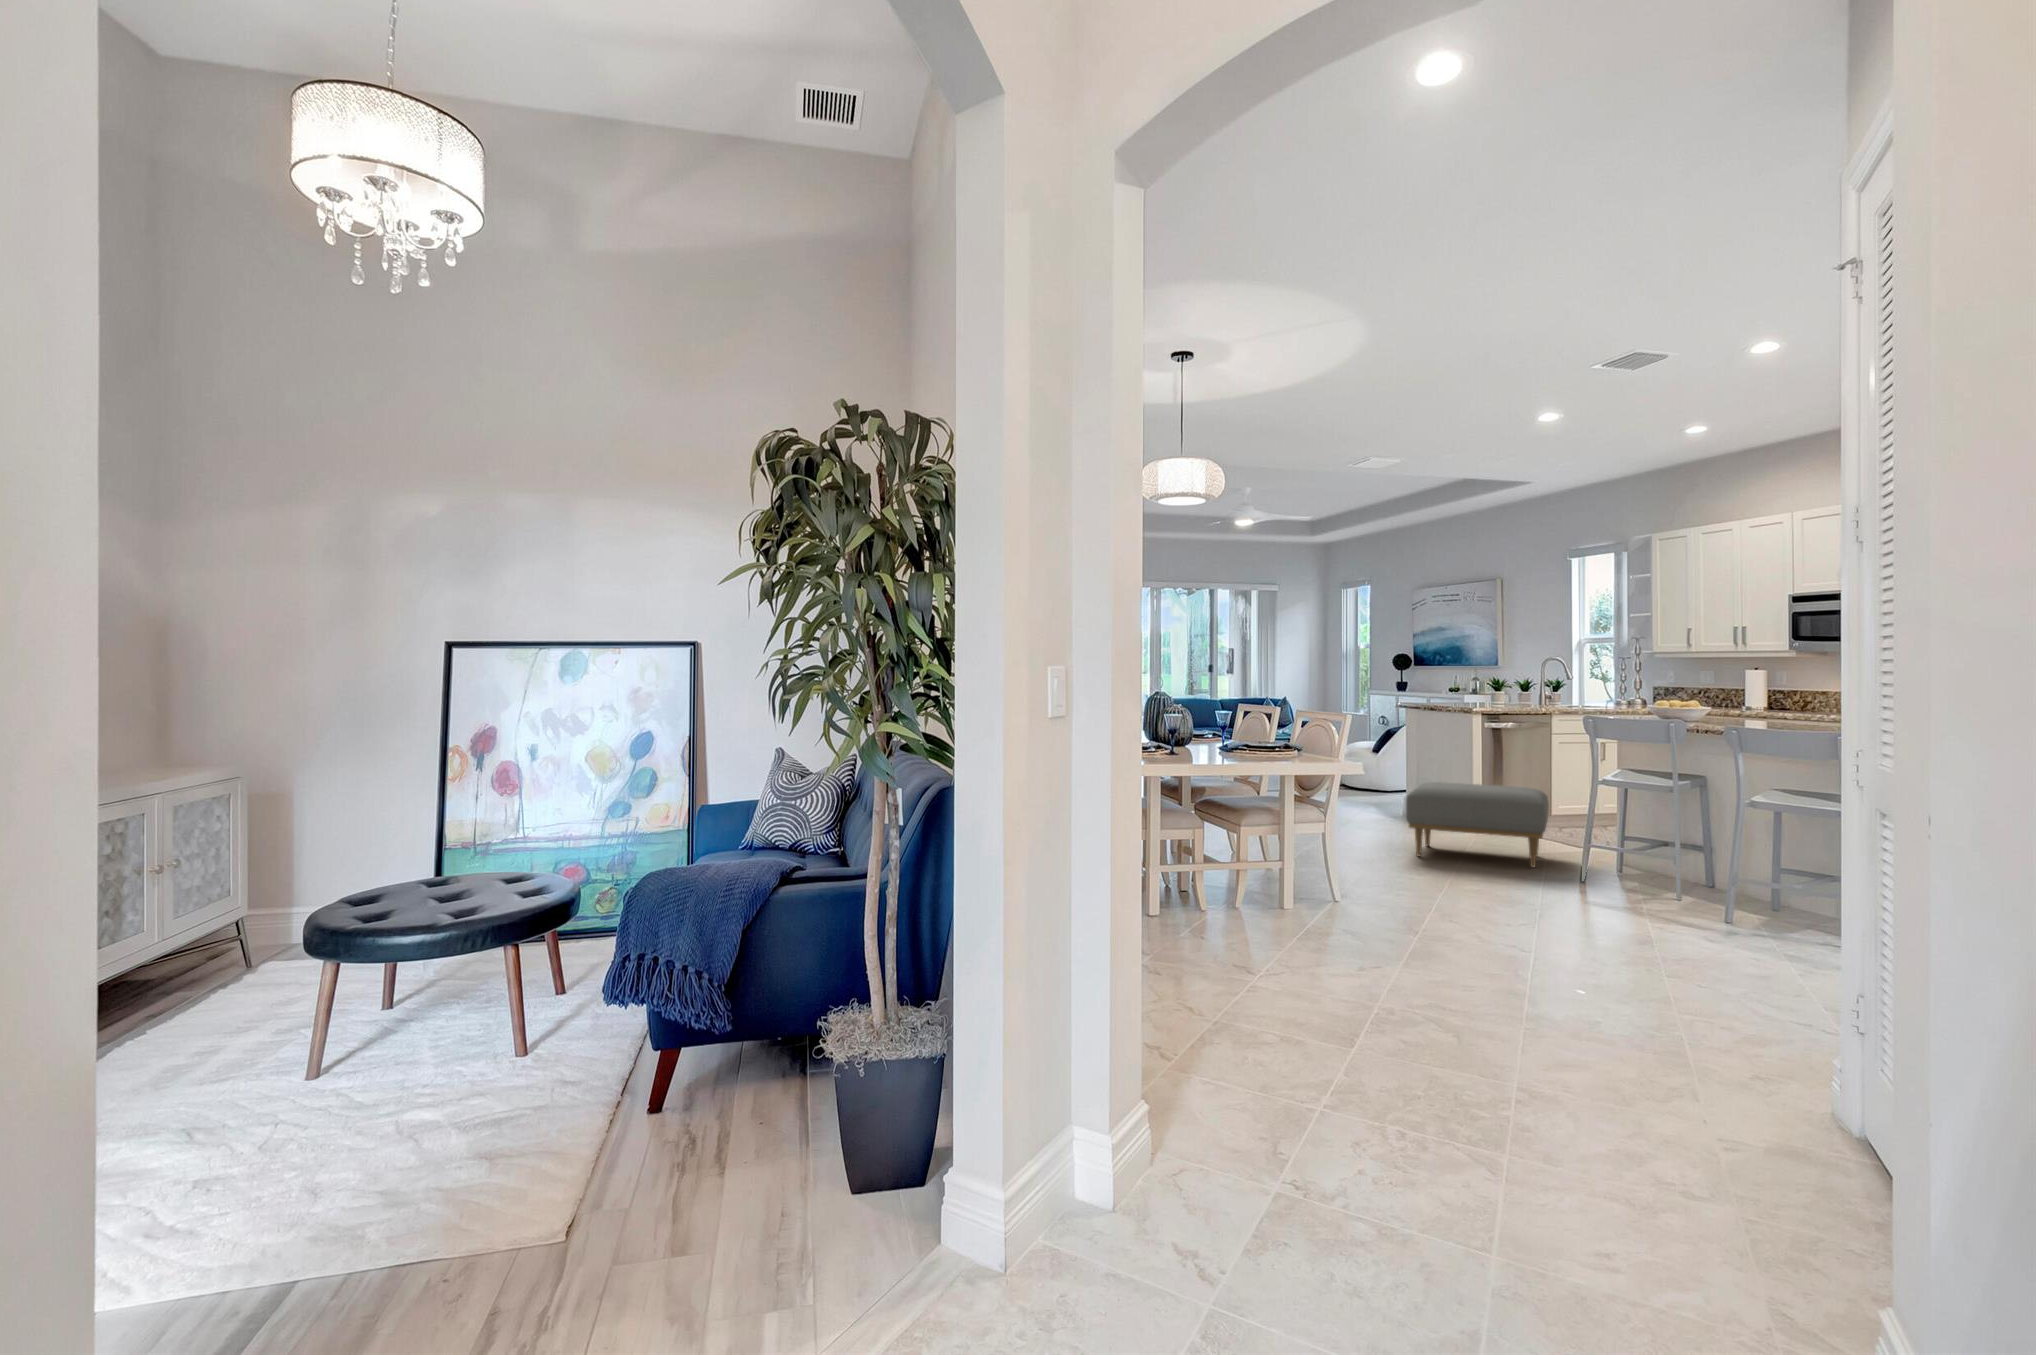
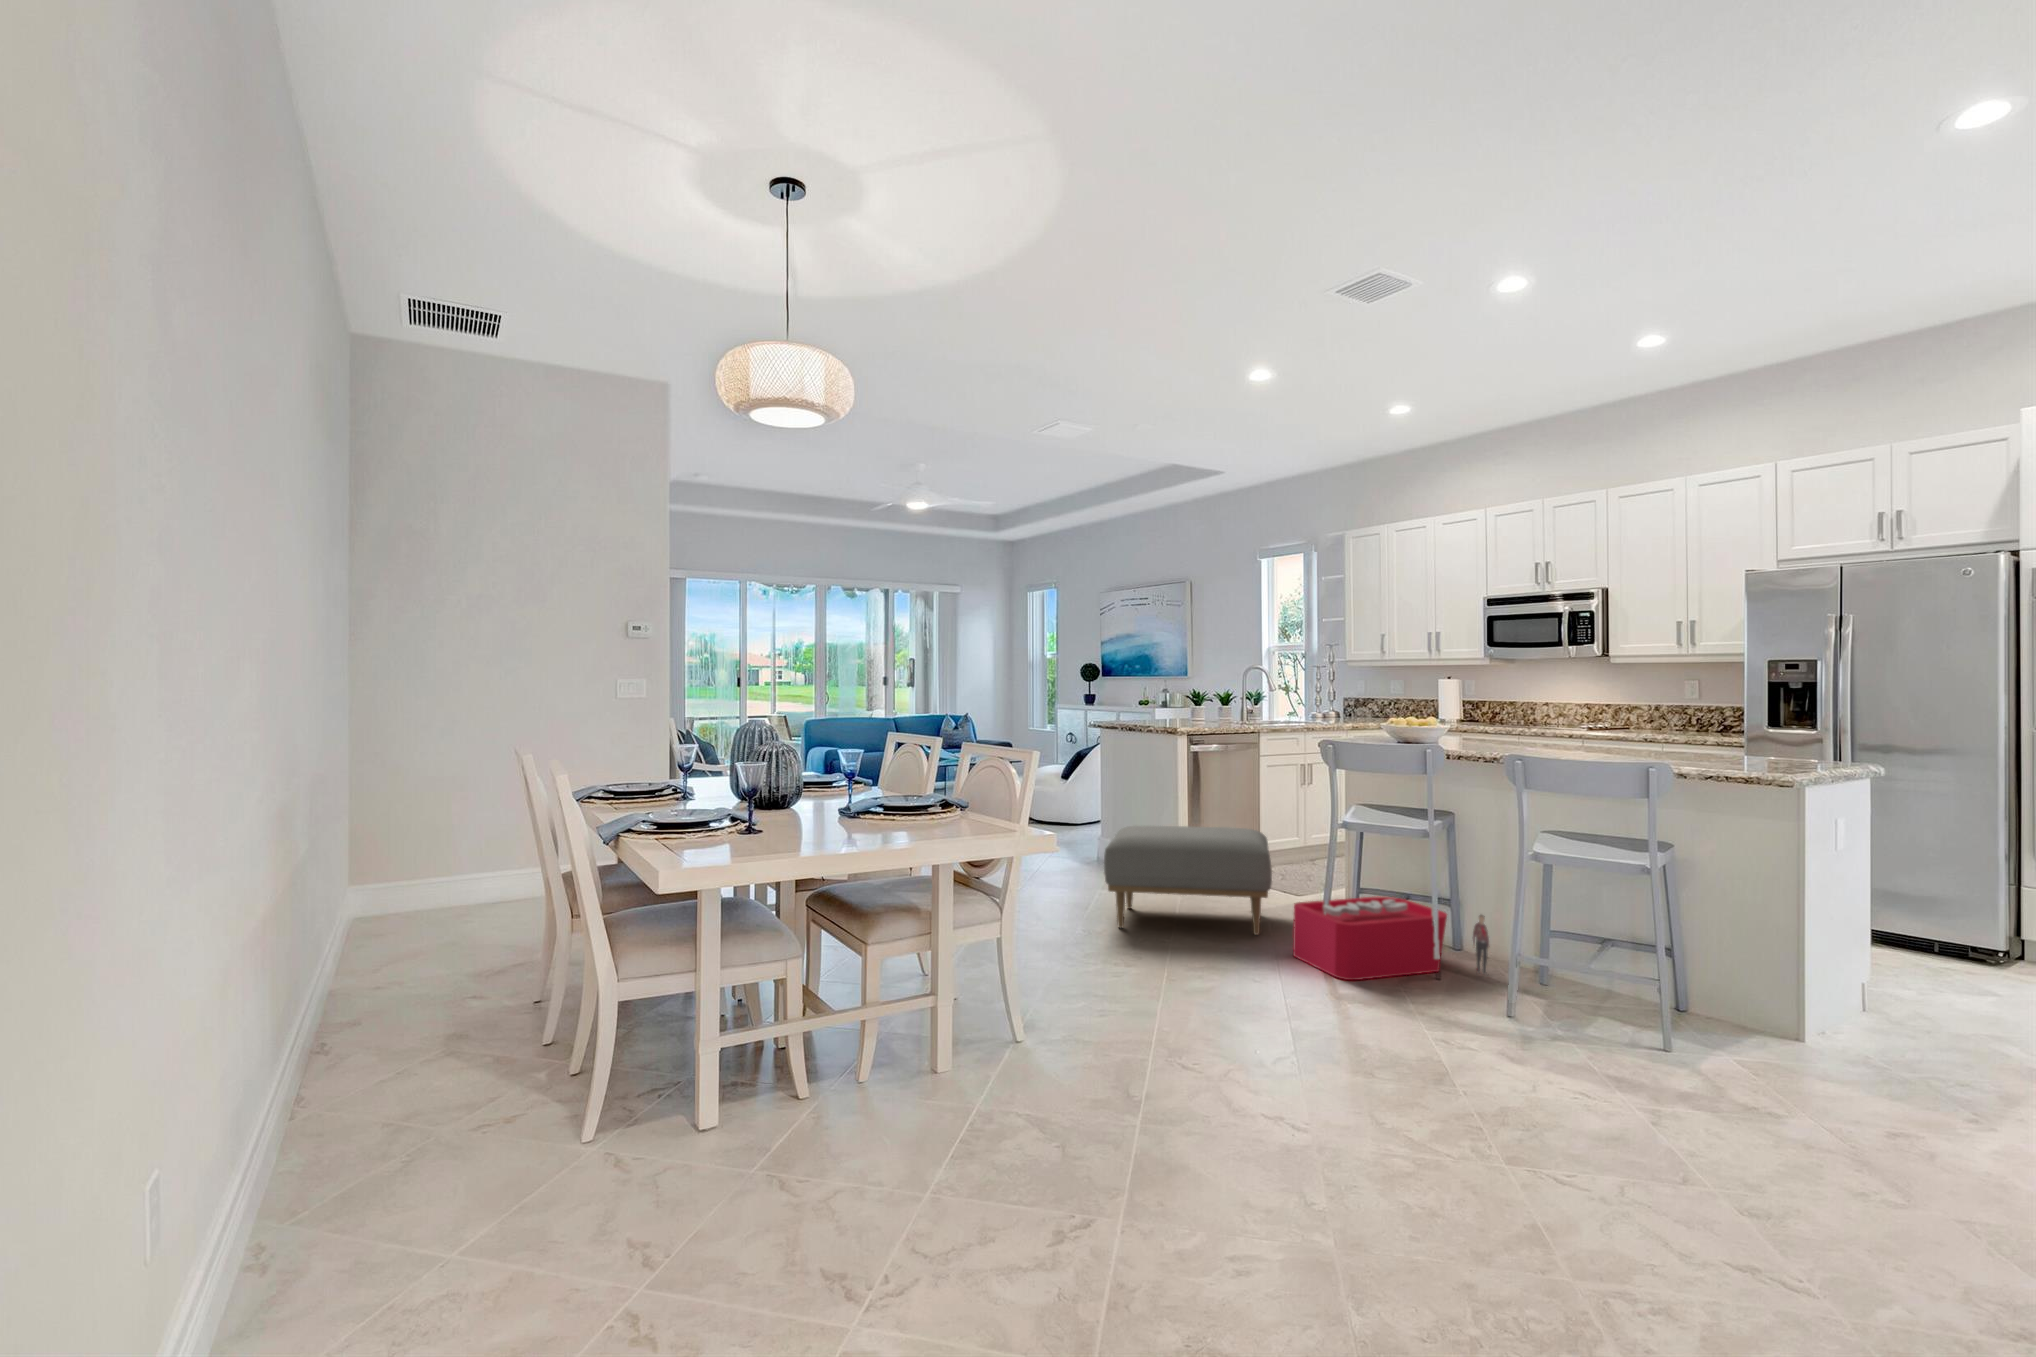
storage bin: none [1560,841,1730,902] -> present [1293,896,1489,980]

